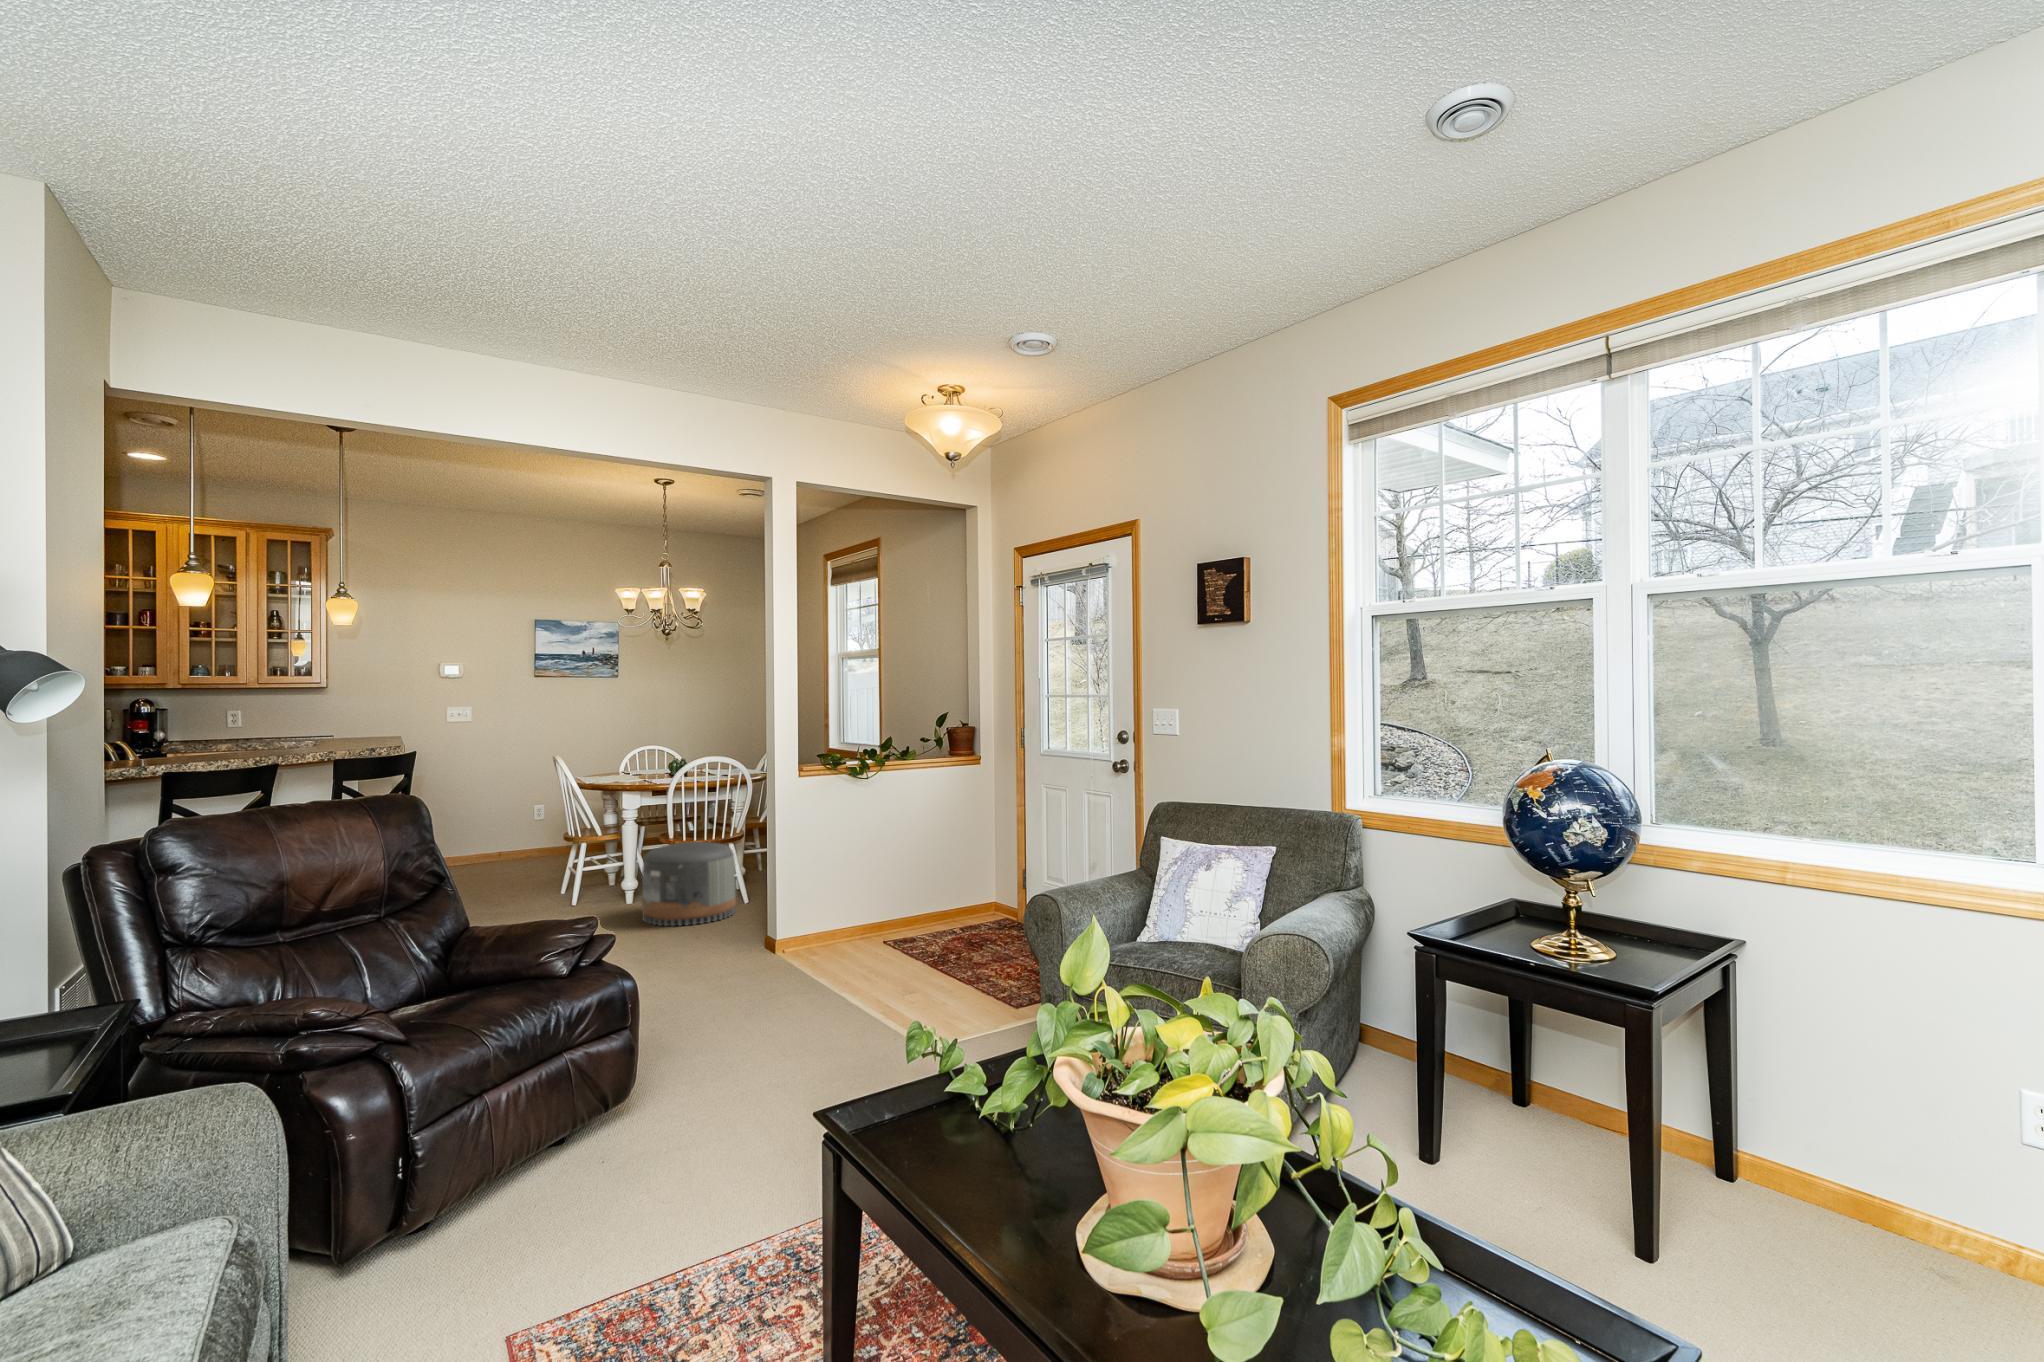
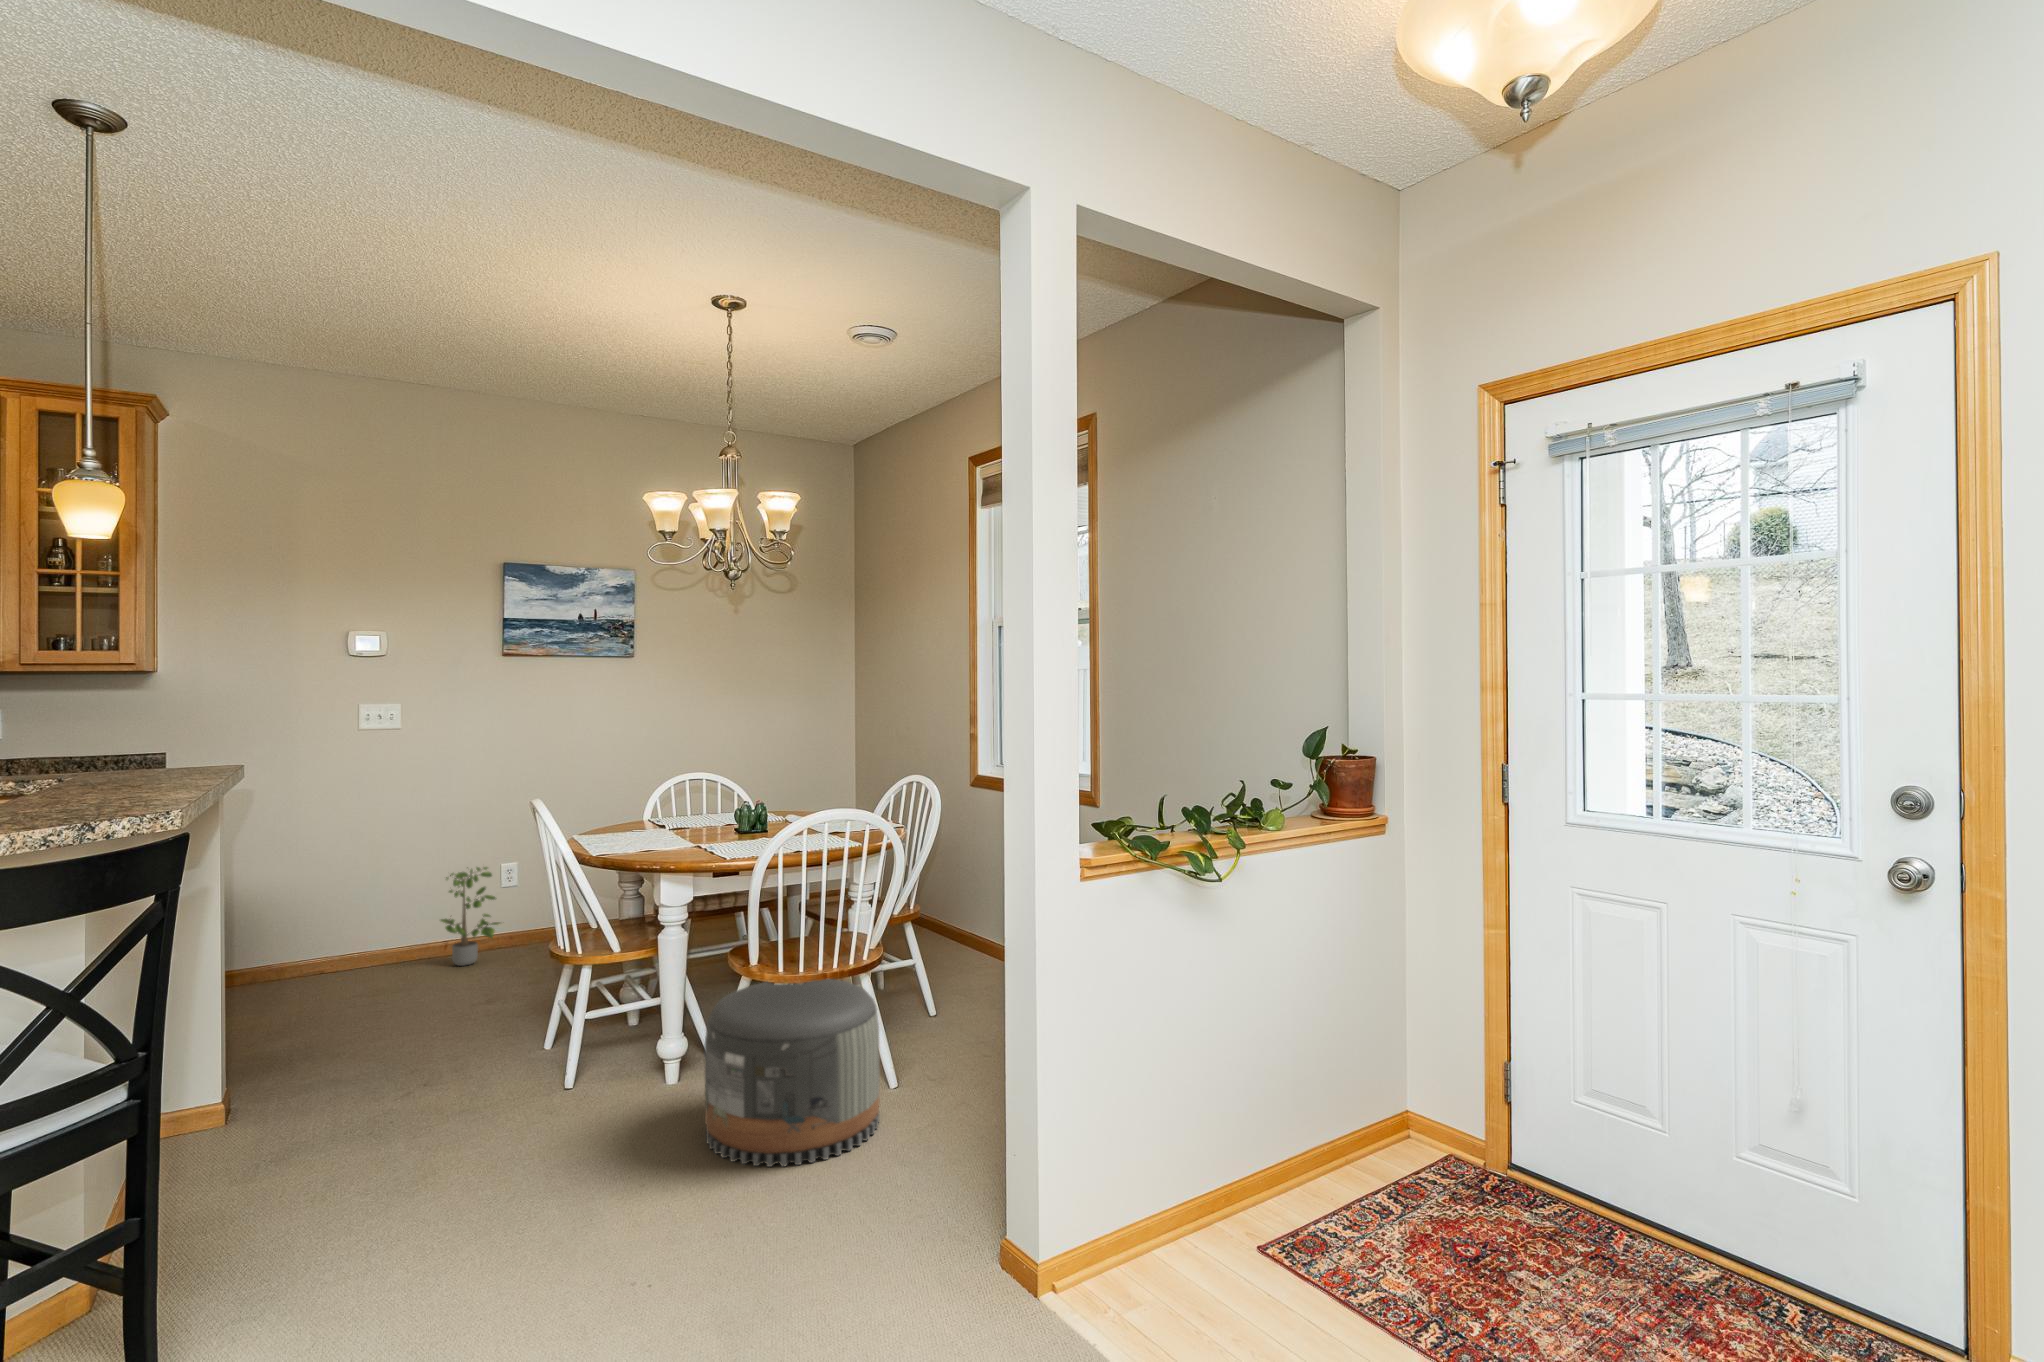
potted plant: none [495,803,535,865] -> present [441,867,500,966]

